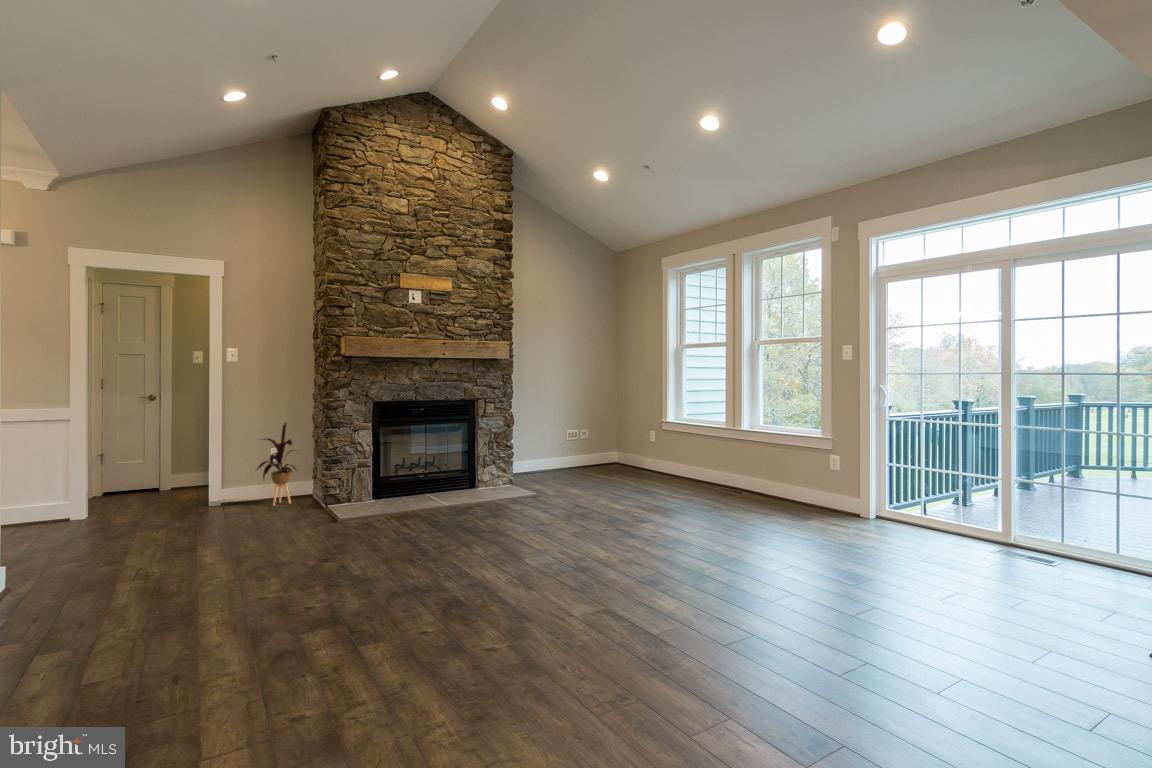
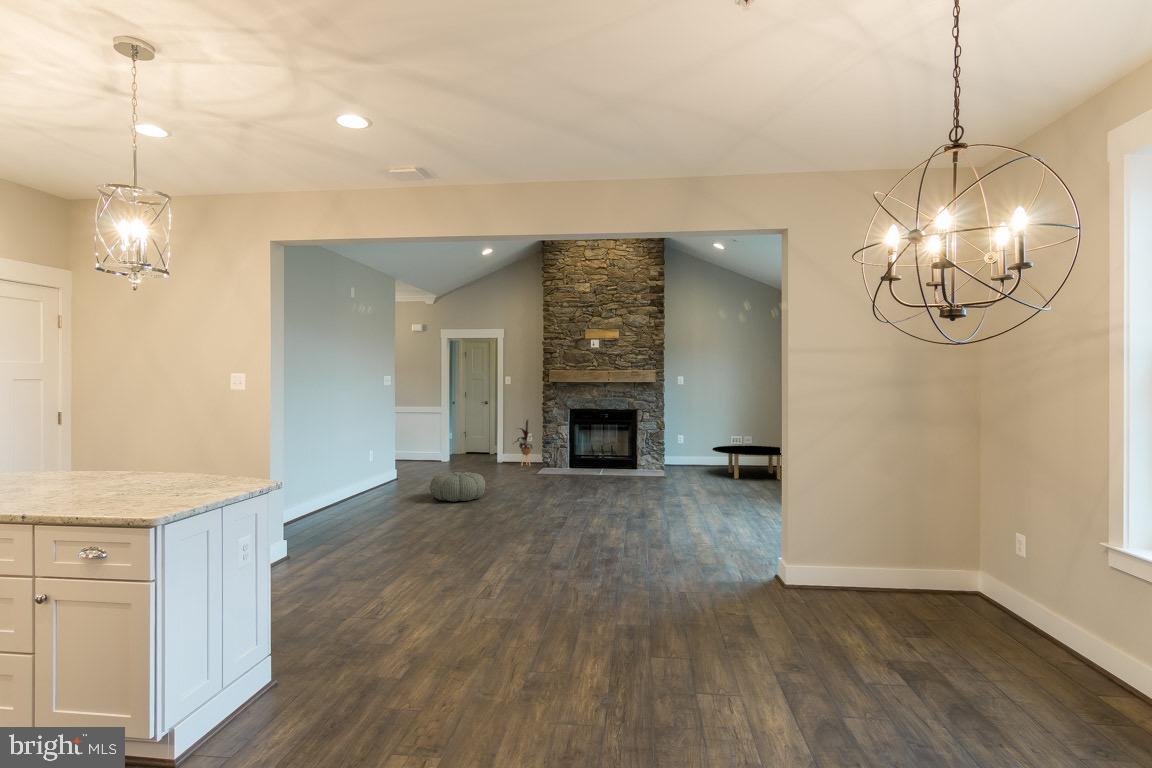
coffee table: none [577,441,681,487] -> present [712,446,781,479]
pouf: none [199,548,343,633] -> present [430,472,485,502]

